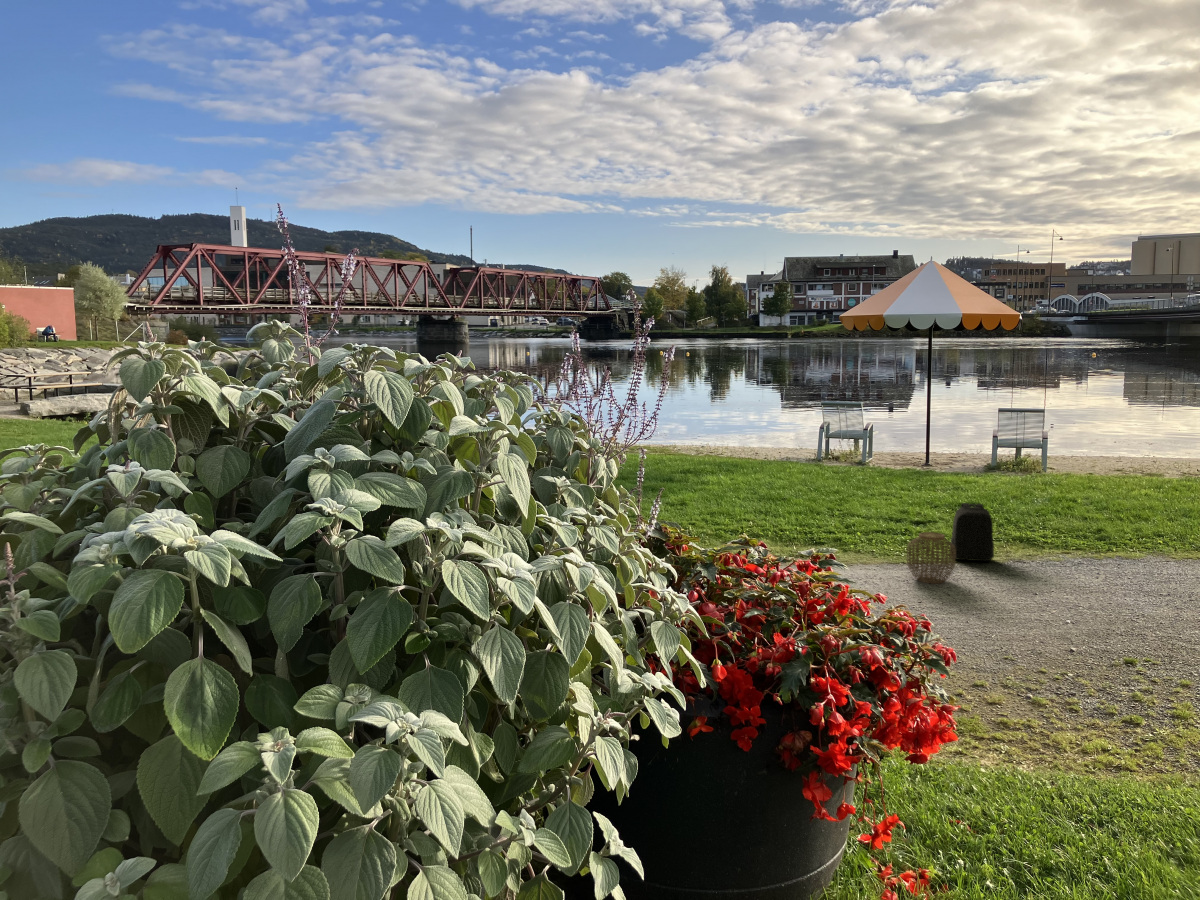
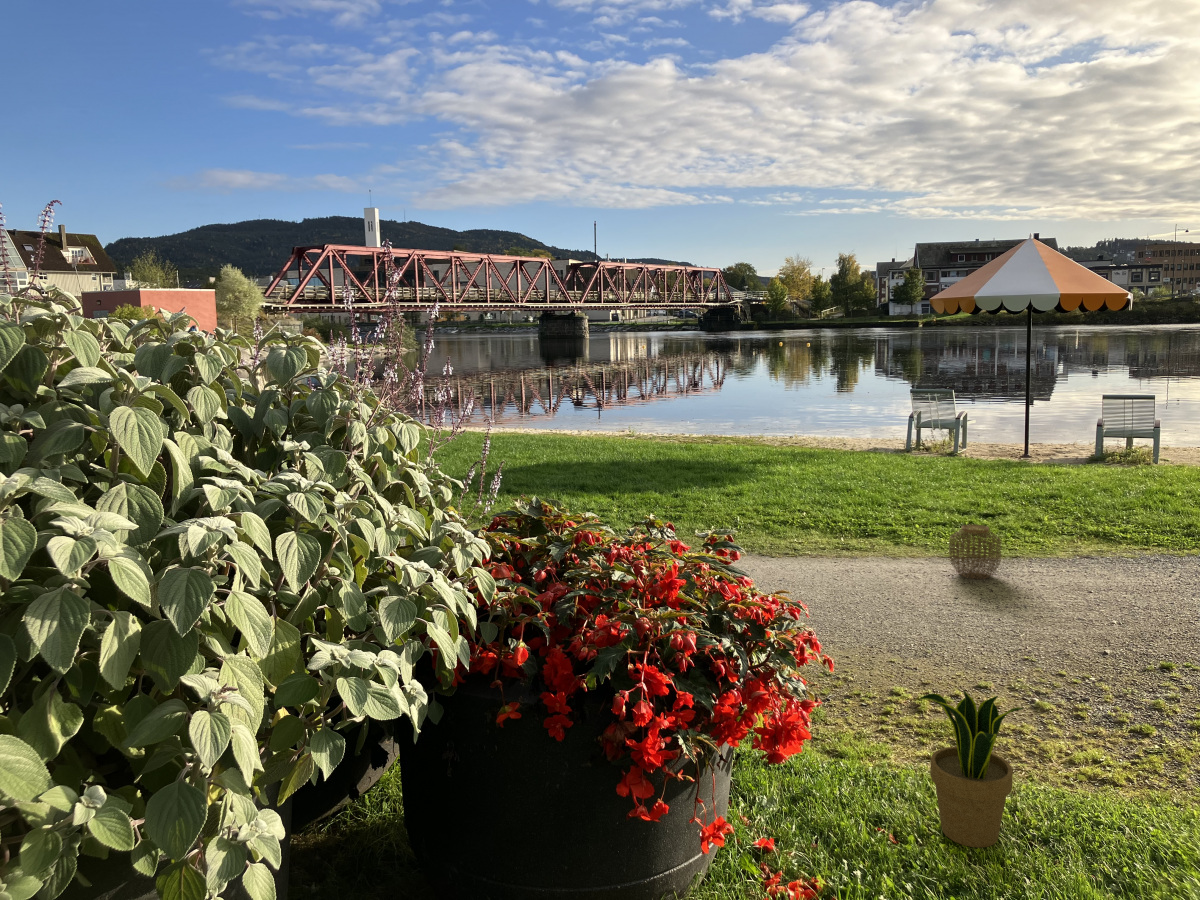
backpack: present [951,503,994,561] -> none [1008,494,1055,557]
potted plant: none [999,690,1098,836] -> present [920,690,1024,848]

